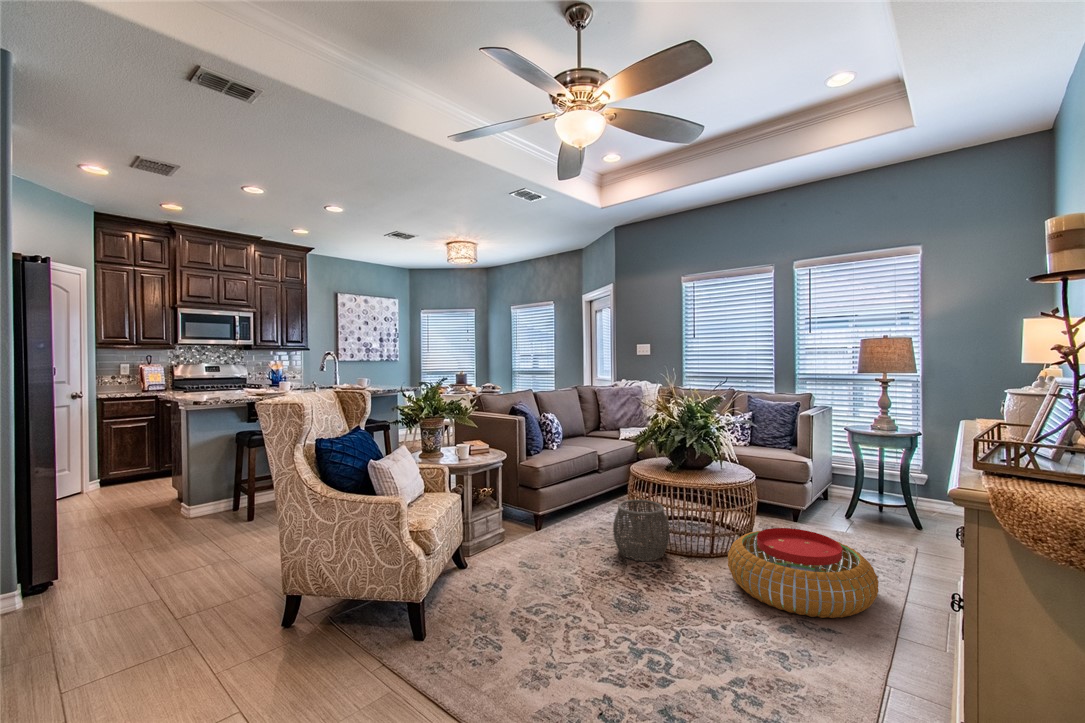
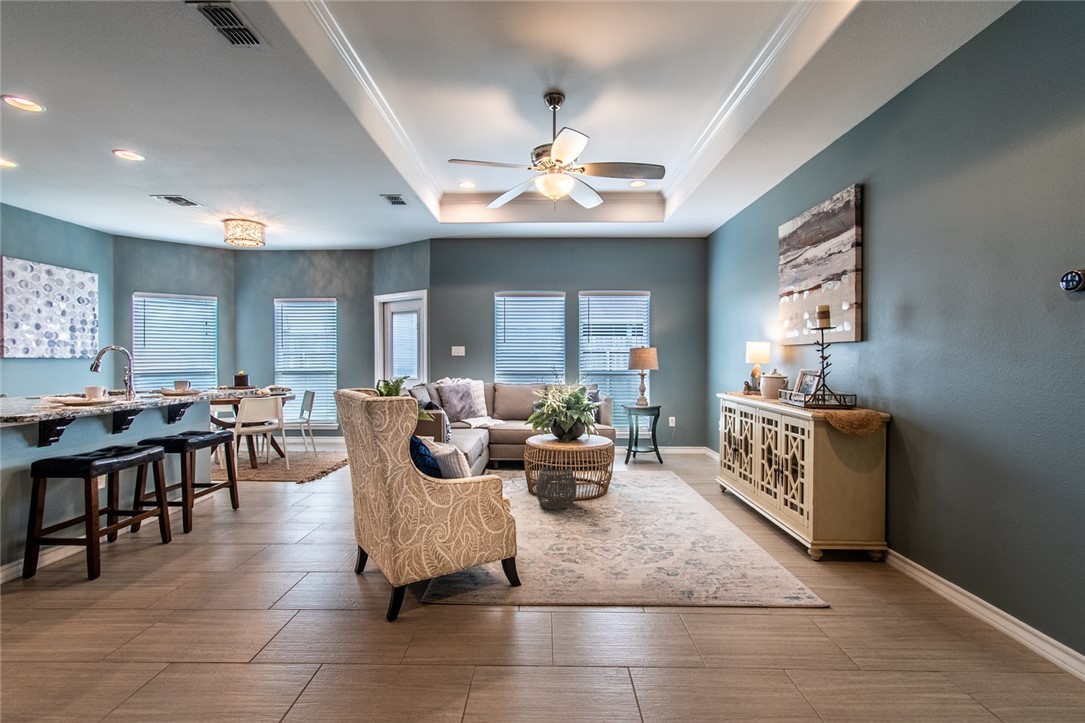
pouf: present [728,528,879,618] -> none [615,468,698,512]

